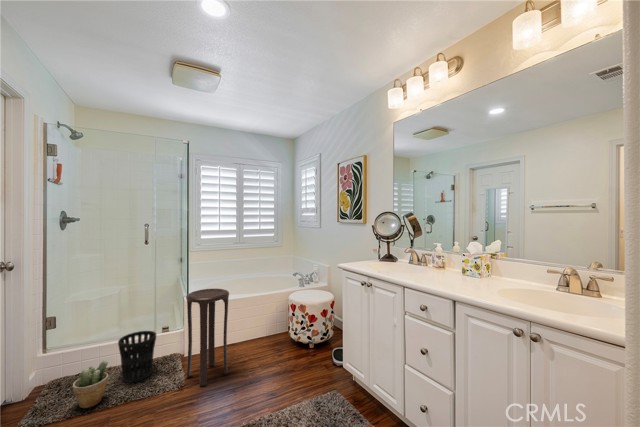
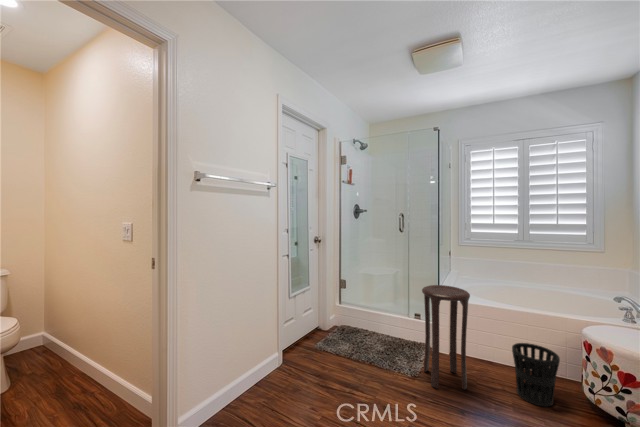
wastebasket: present [118,331,156,383] -> present [512,343,560,406]
potted plant: present [73,361,108,408] -> none [342,323,363,356]

